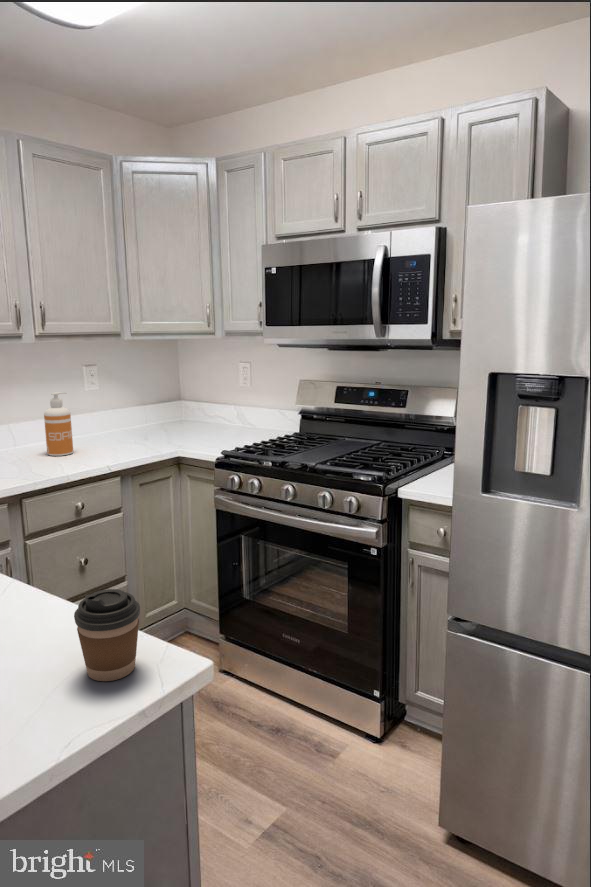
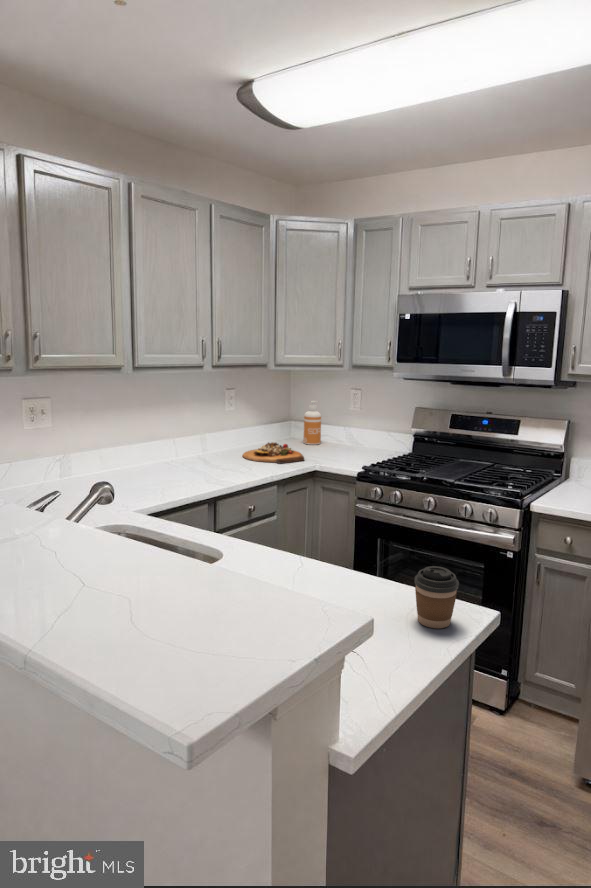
soap dispenser: present [44,392,73,456] -> present [304,401,321,445]
cutting board: none [98,425,171,450] -> present [243,442,304,464]

